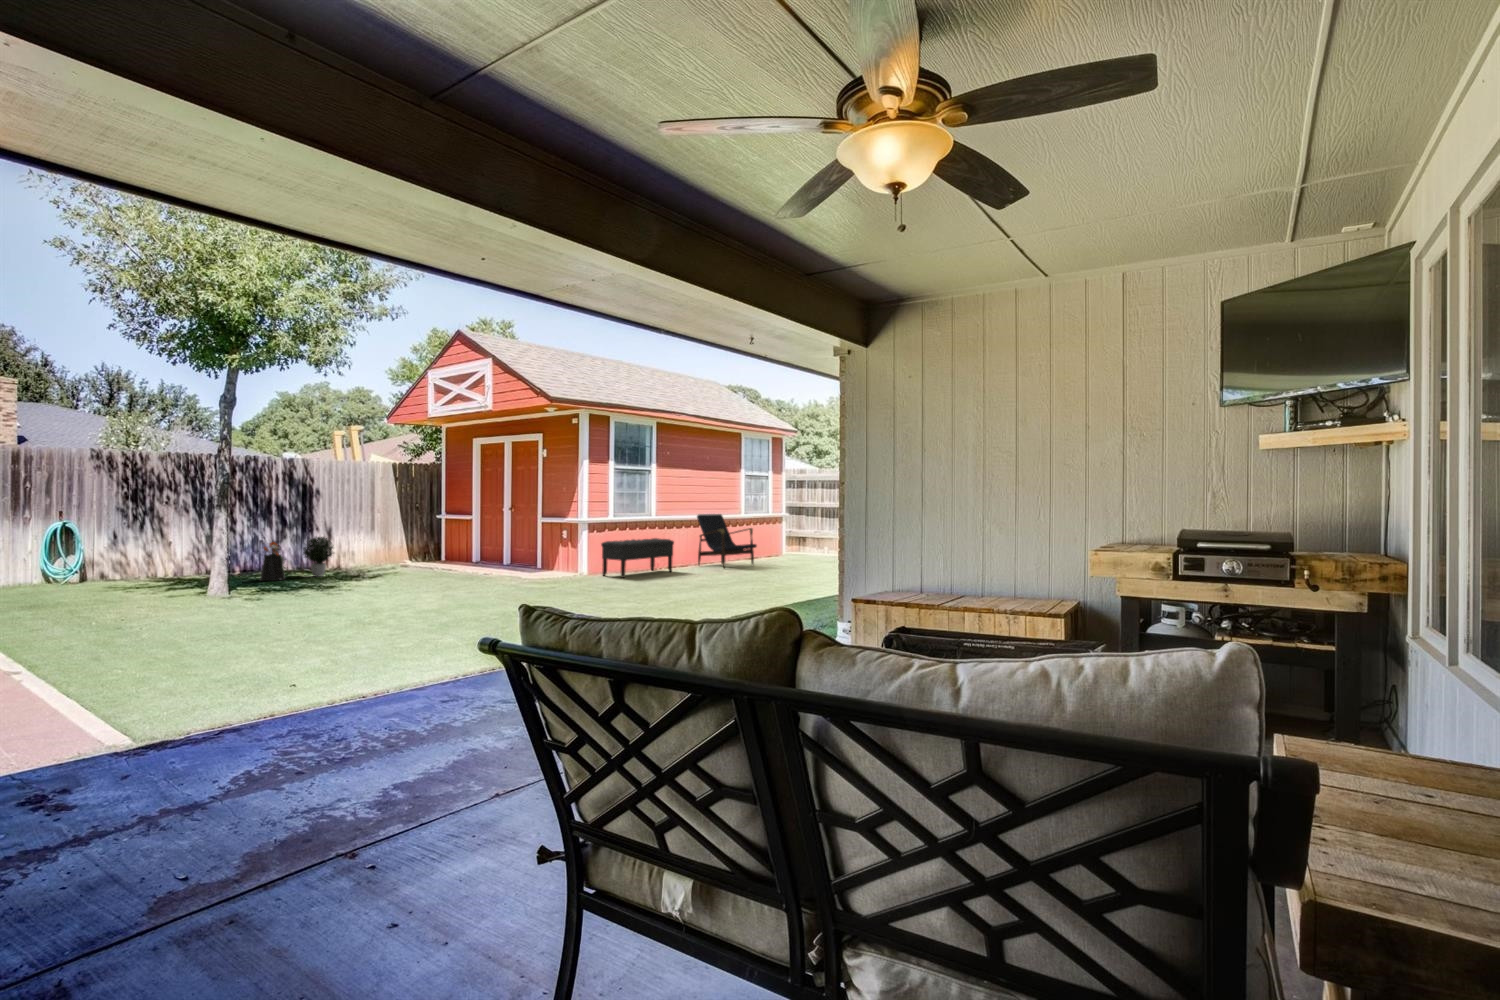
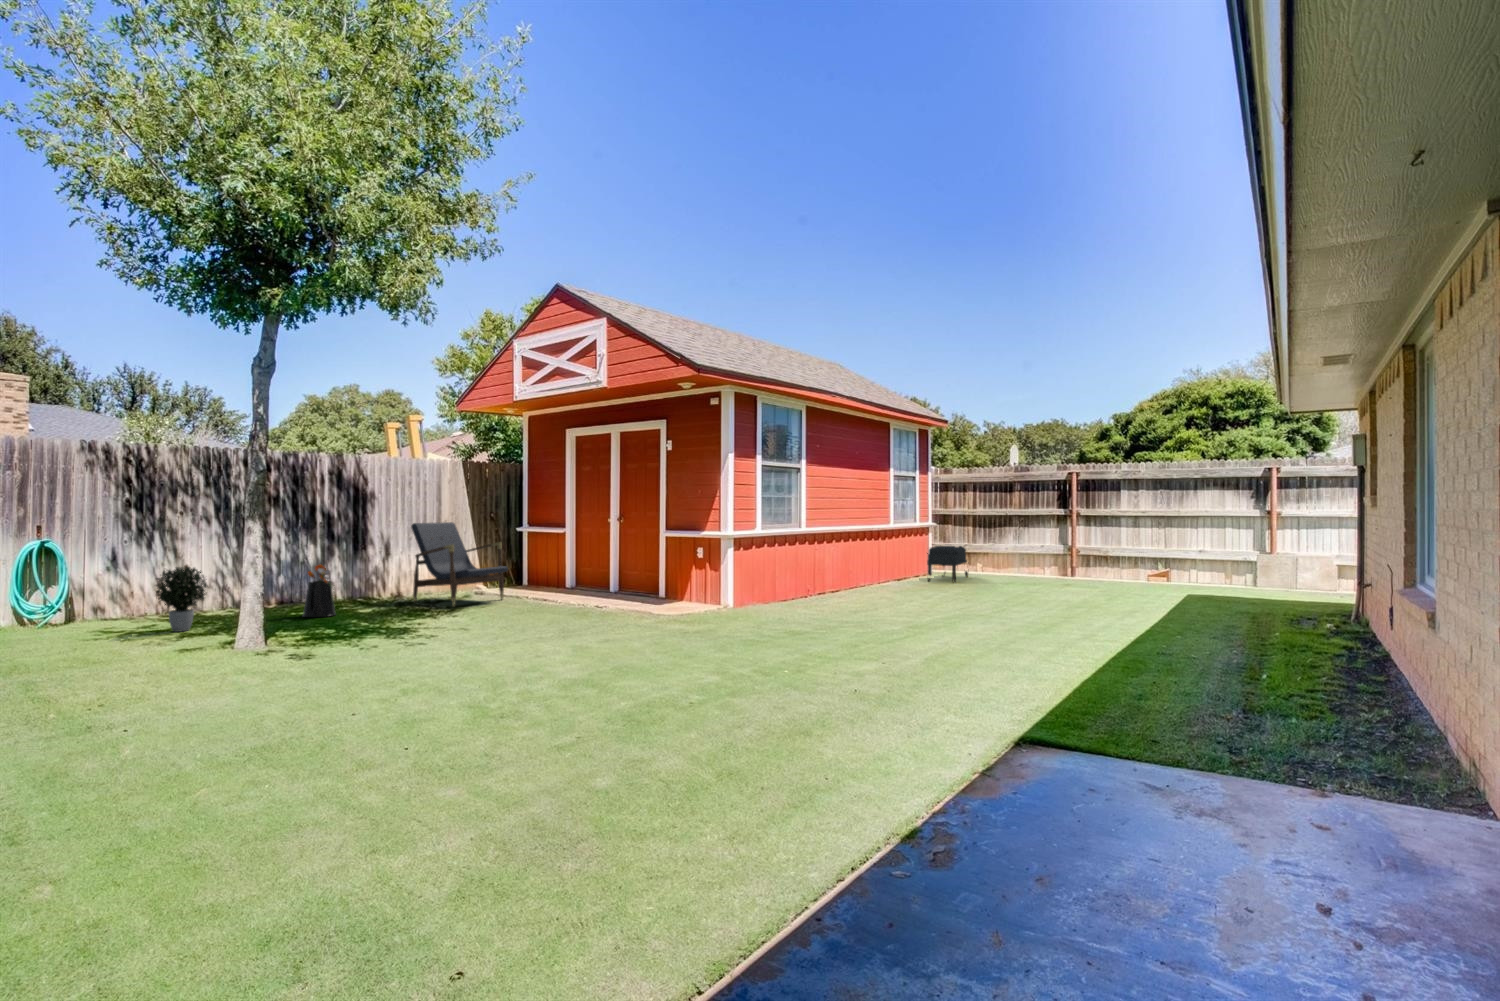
lounge chair: present [697,514,757,568] -> present [411,522,508,607]
potted plant: present [303,537,333,577] -> present [156,567,208,632]
bench: present [601,538,674,578] -> present [927,546,968,583]

